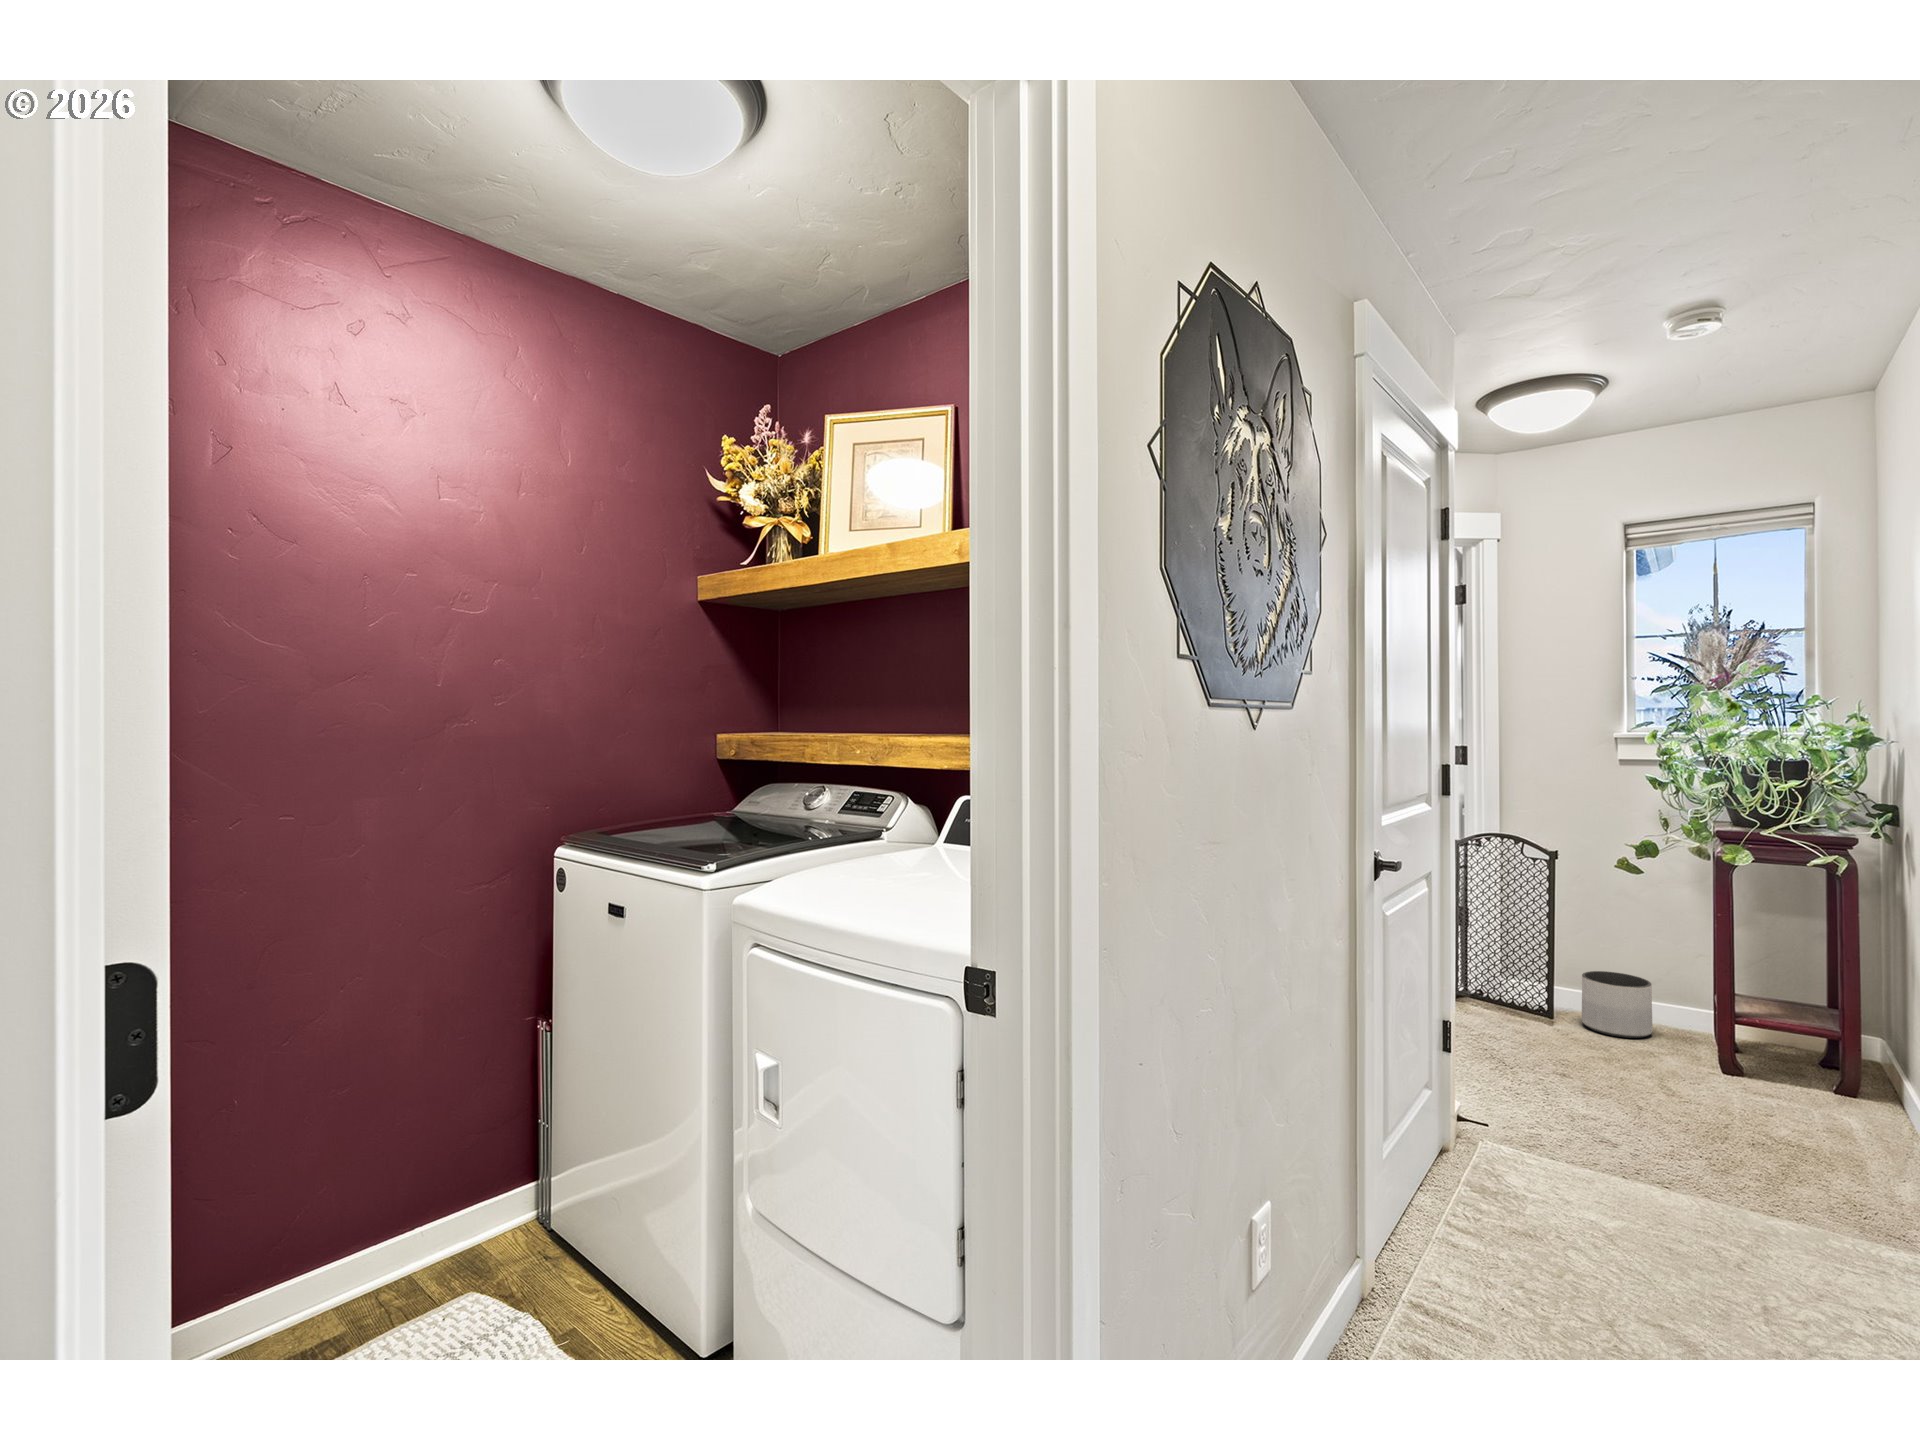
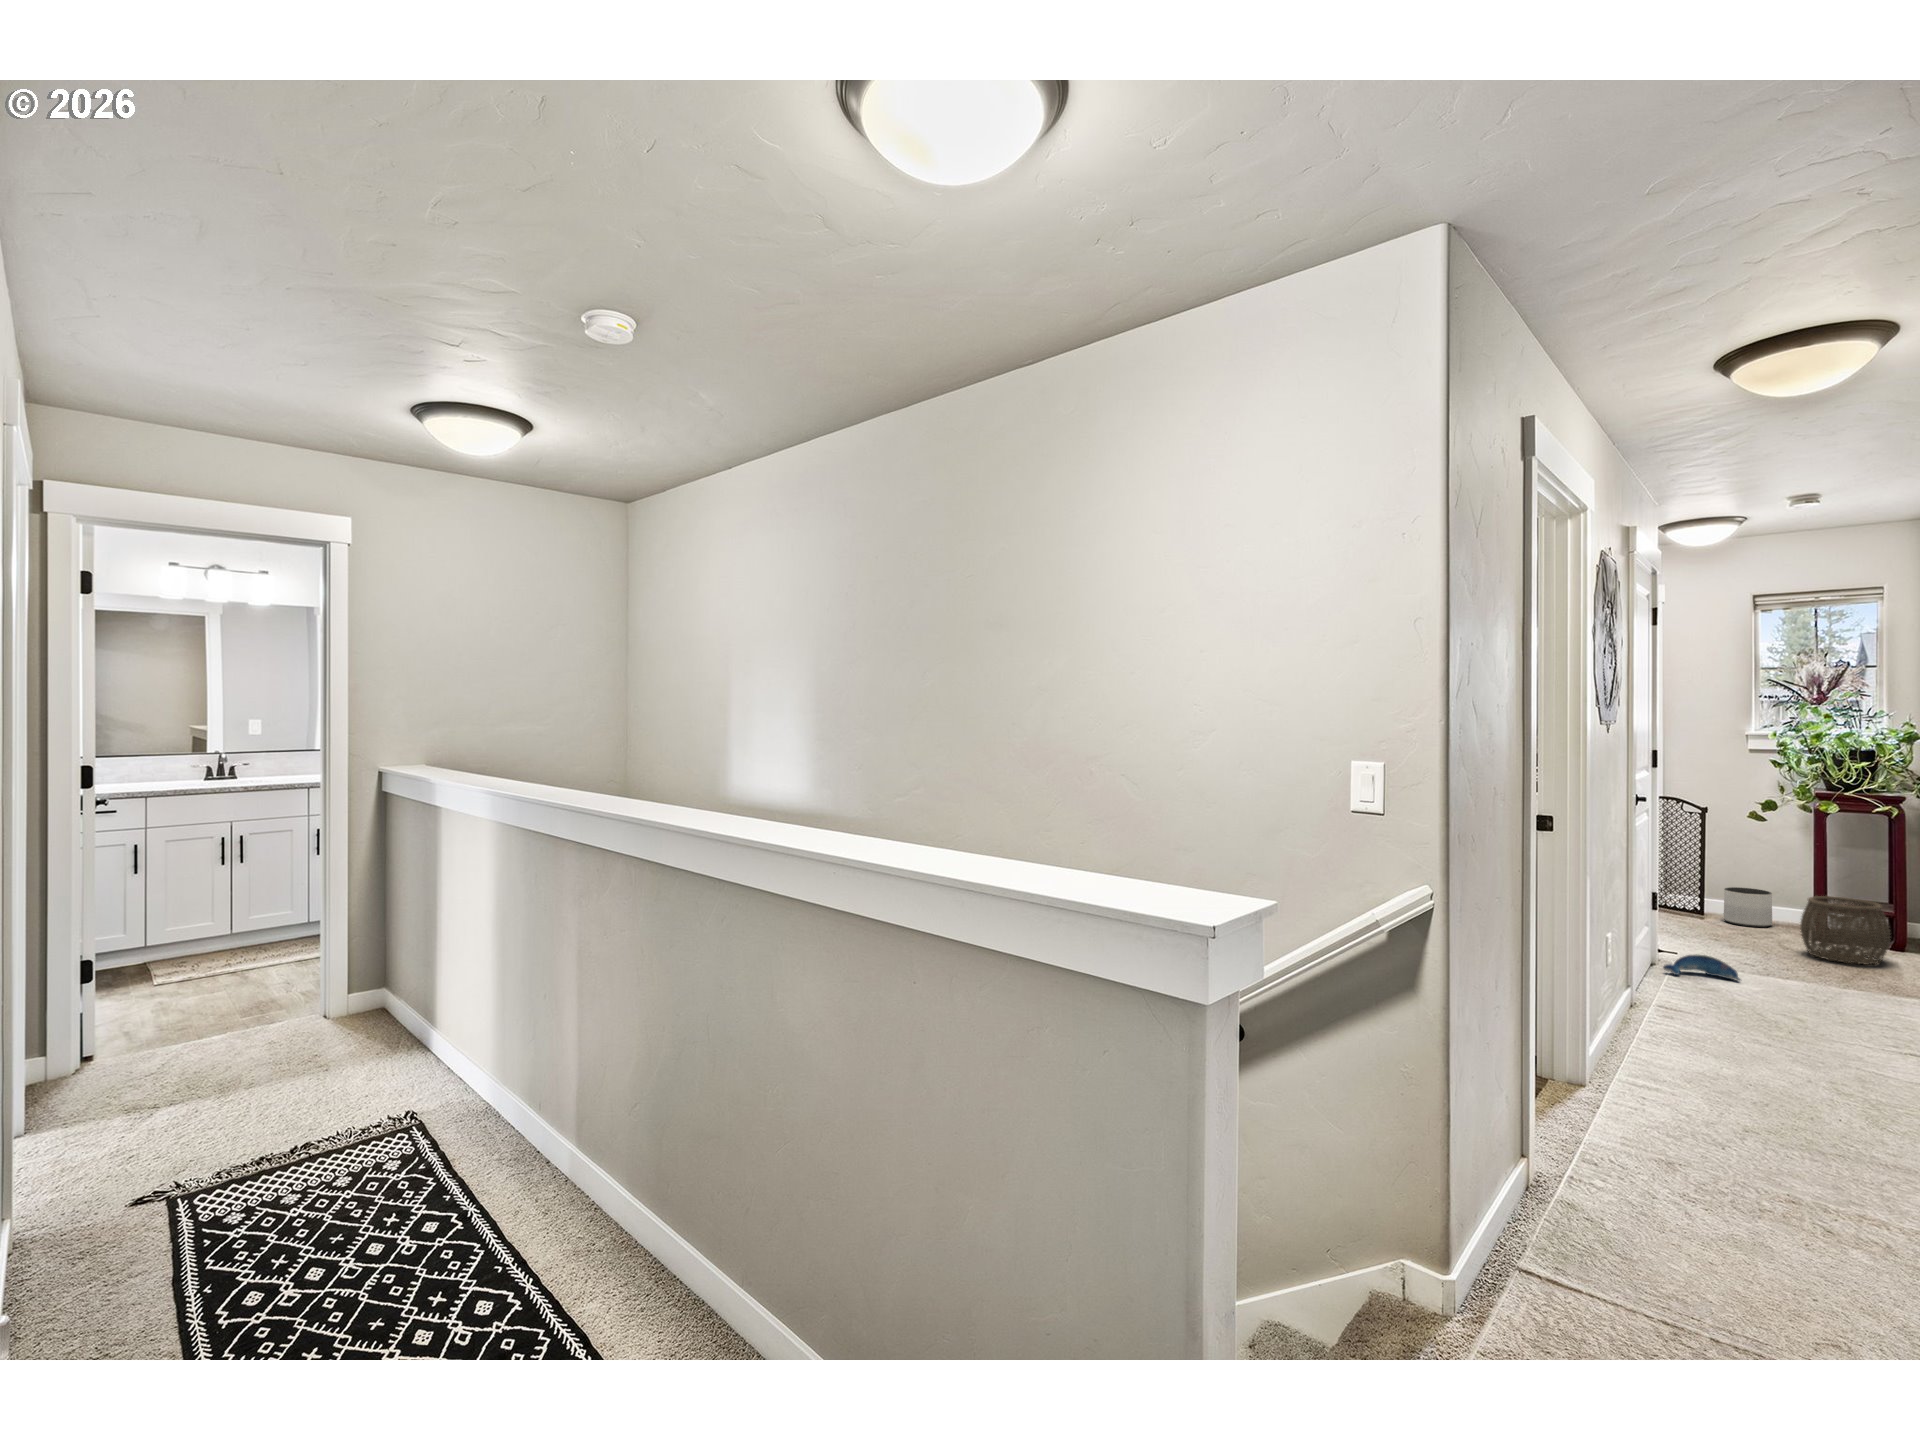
woven basket: none [1693,1008,1847,1141] -> present [1800,896,1890,965]
plush toy: none [1455,1139,1590,1202] -> present [1663,955,1740,981]

